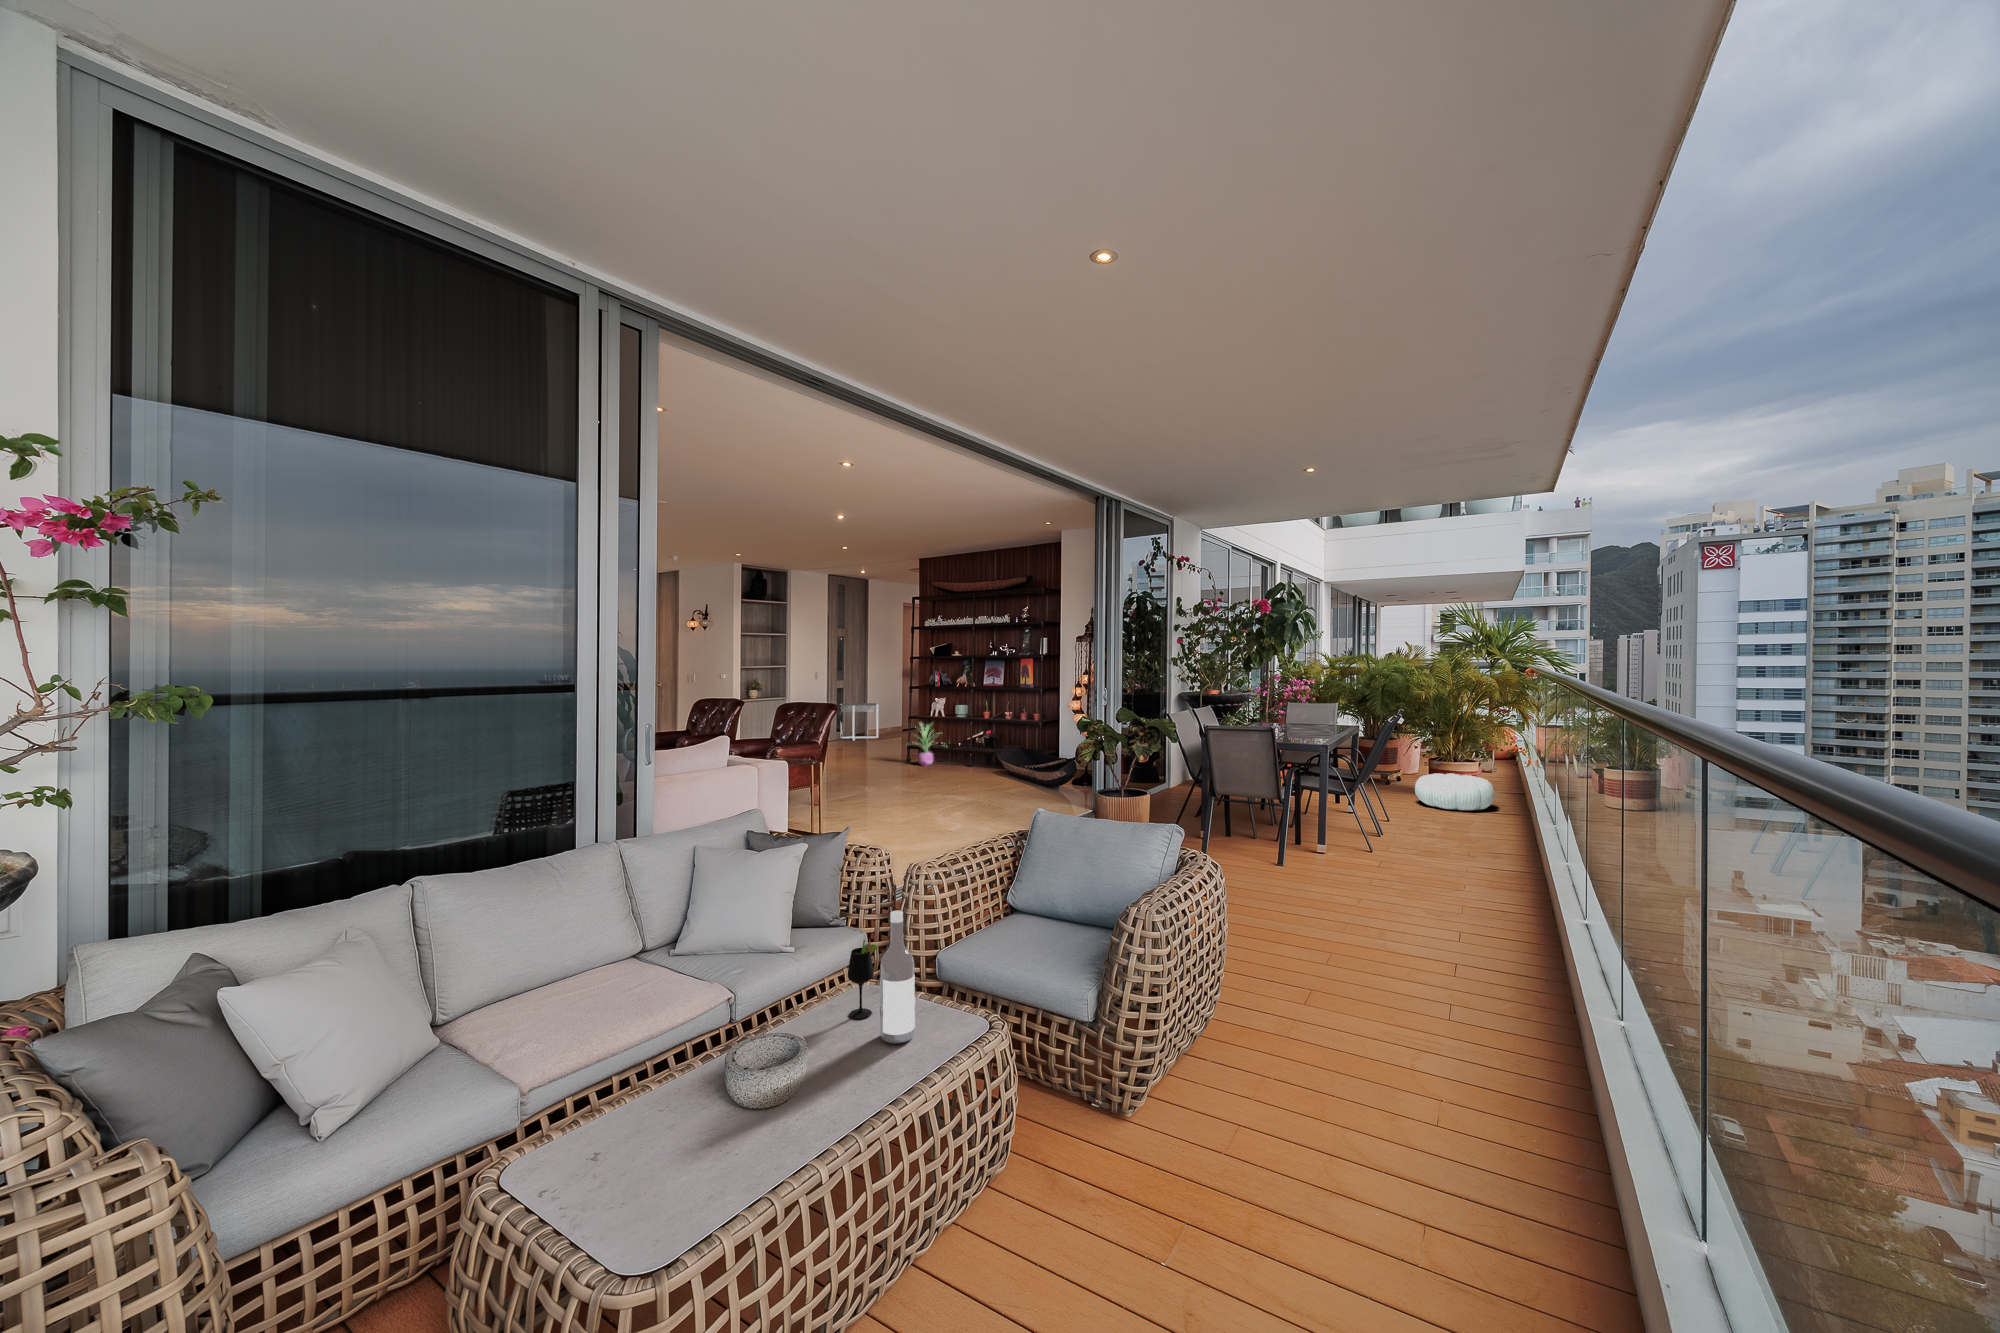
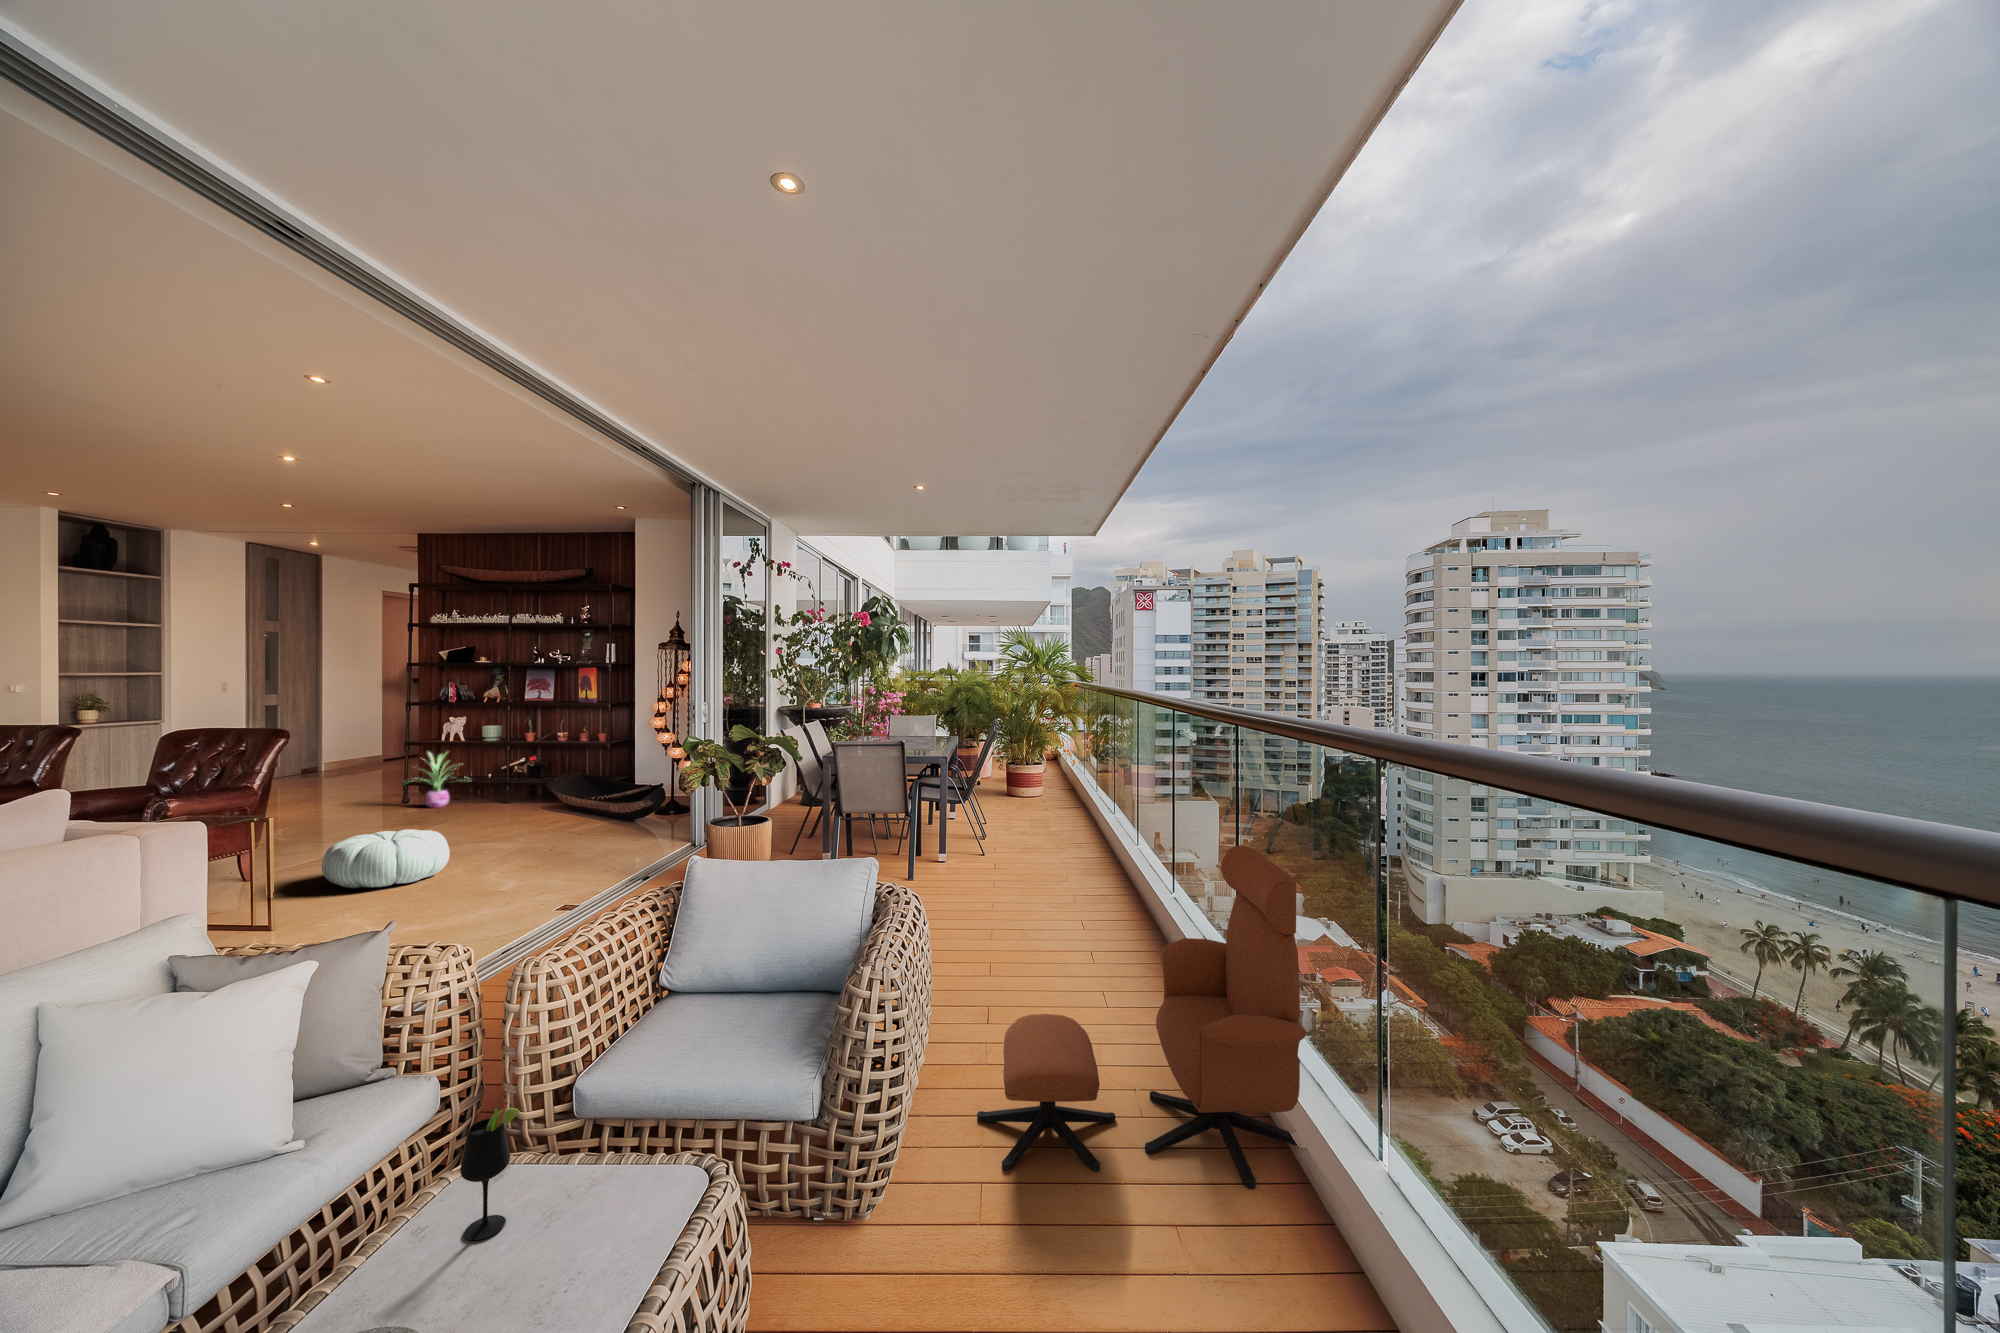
side table: present [840,703,879,741] -> none [282,729,350,782]
pouf: present [1415,773,1494,811] -> present [322,829,450,888]
lounge chair: none [1259,861,1634,1218] -> present [977,846,1307,1189]
wine bottle: present [880,911,915,1044] -> none [538,1048,600,1266]

